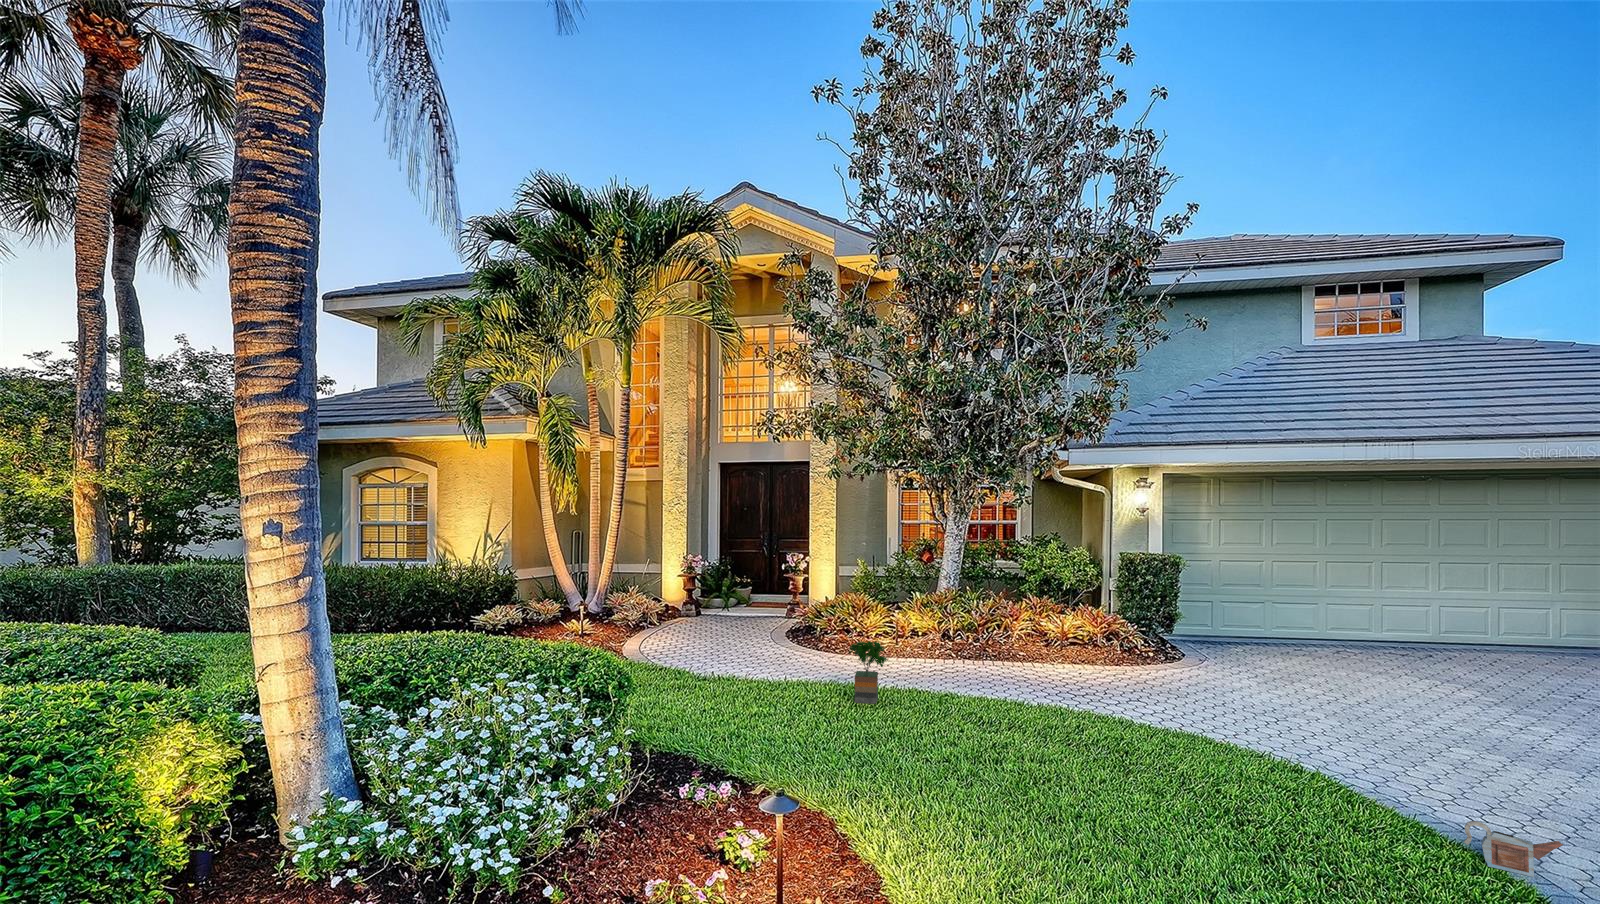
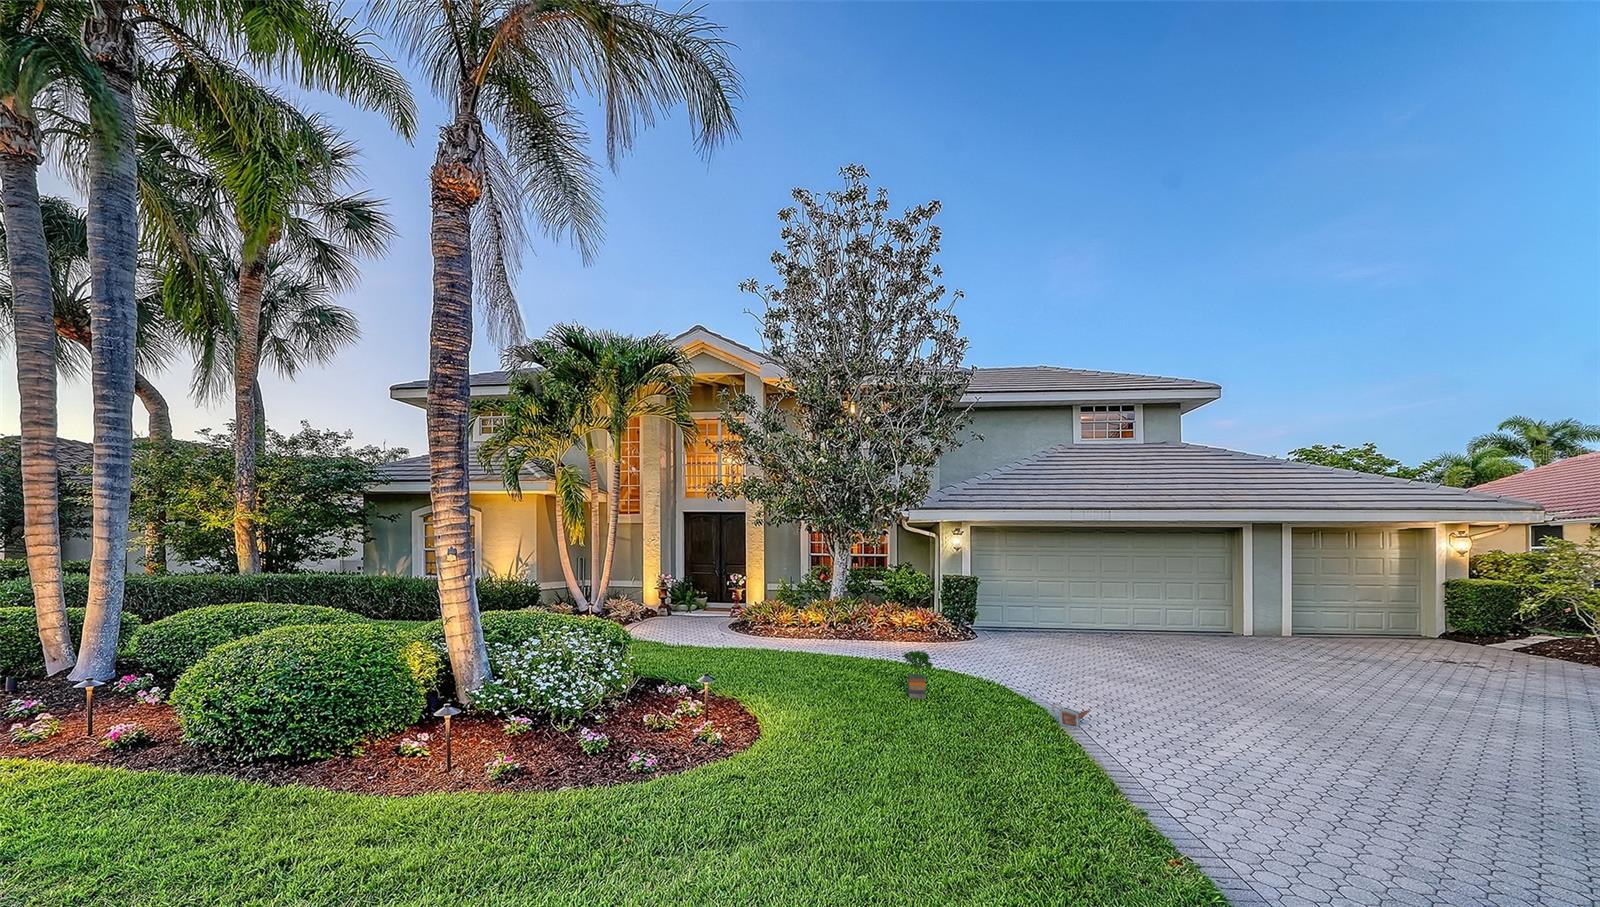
potted tree: present [849,641,887,704] -> present [903,651,933,699]

